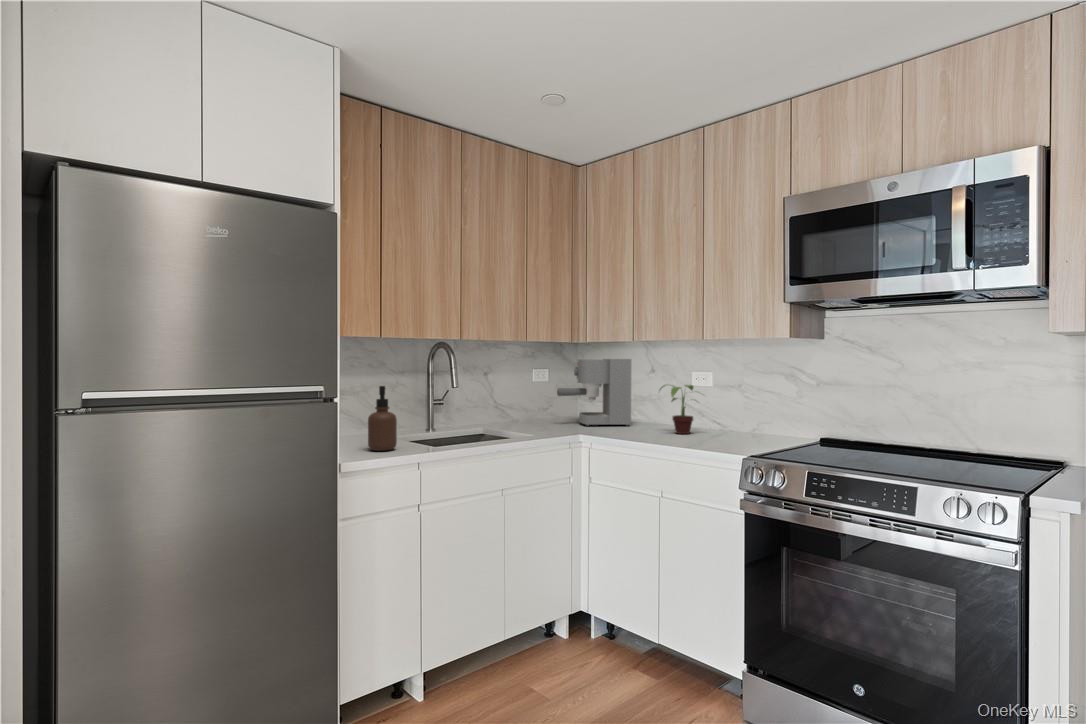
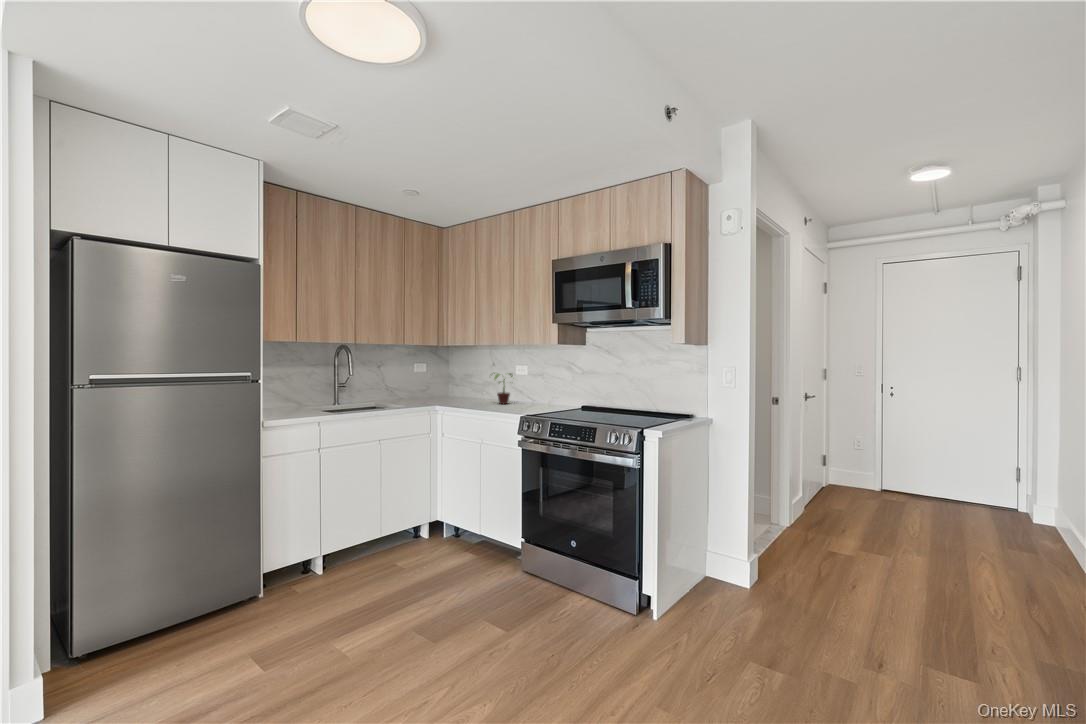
coffee maker: present [557,359,631,426] -> none [428,356,477,400]
soap dispenser: present [368,386,397,451] -> none [286,373,306,414]

